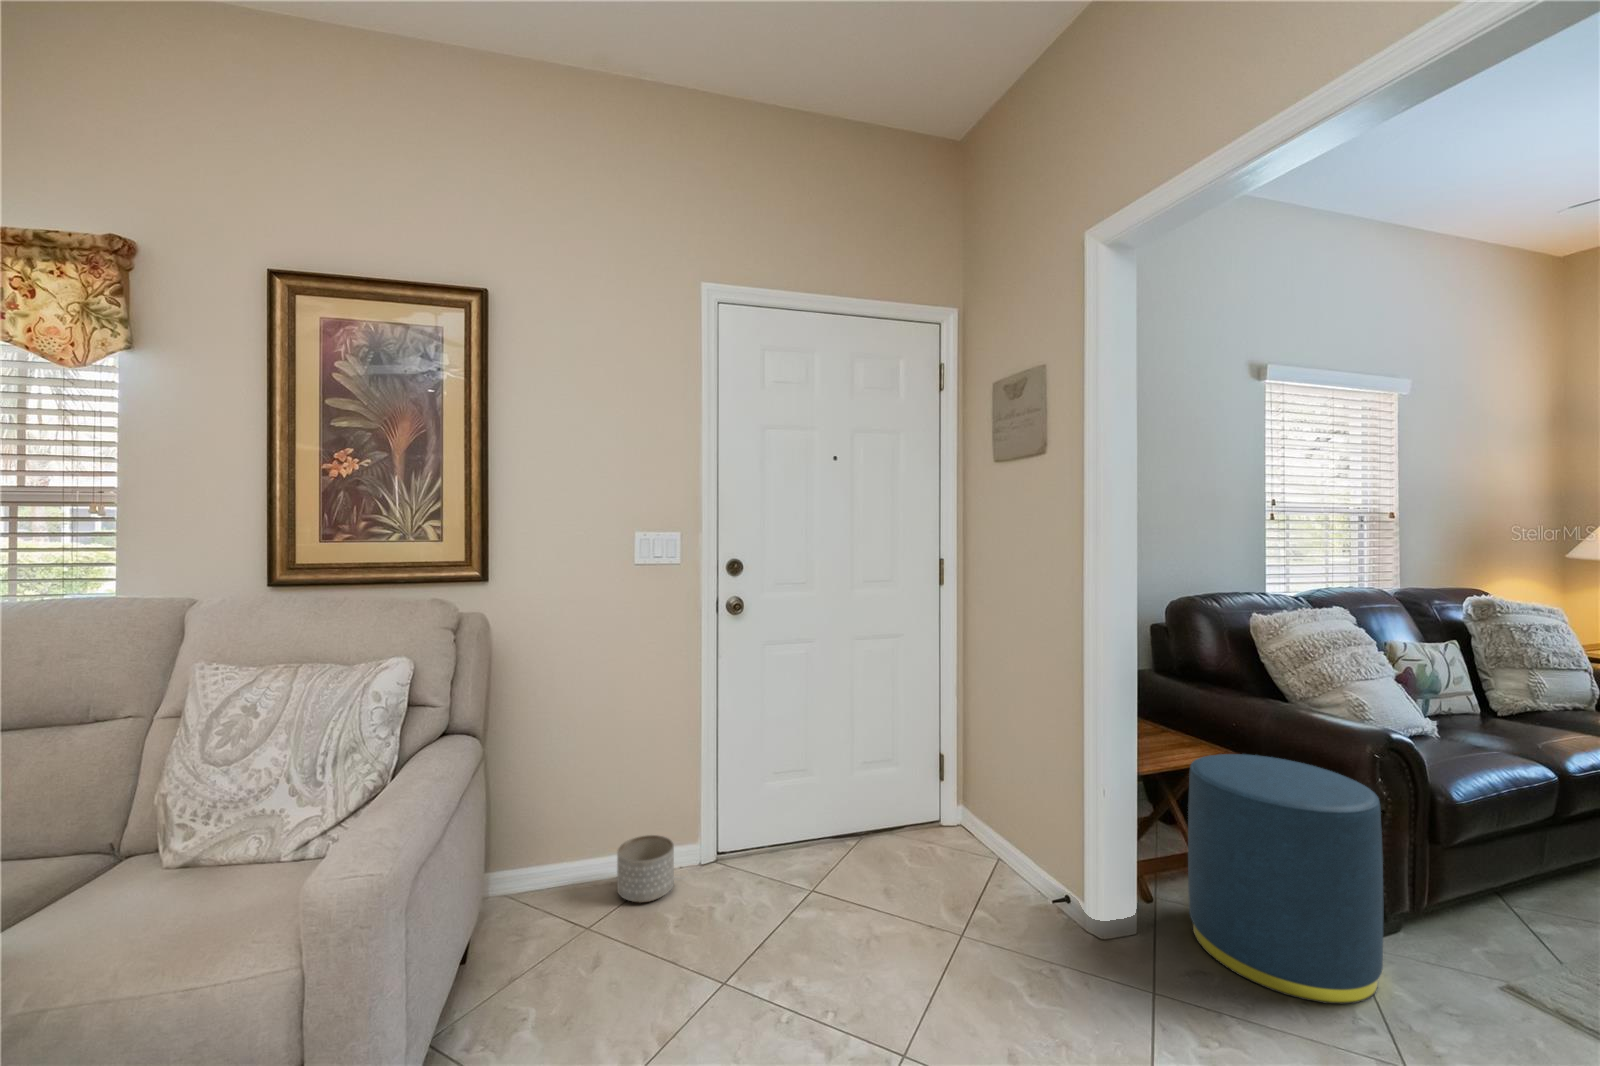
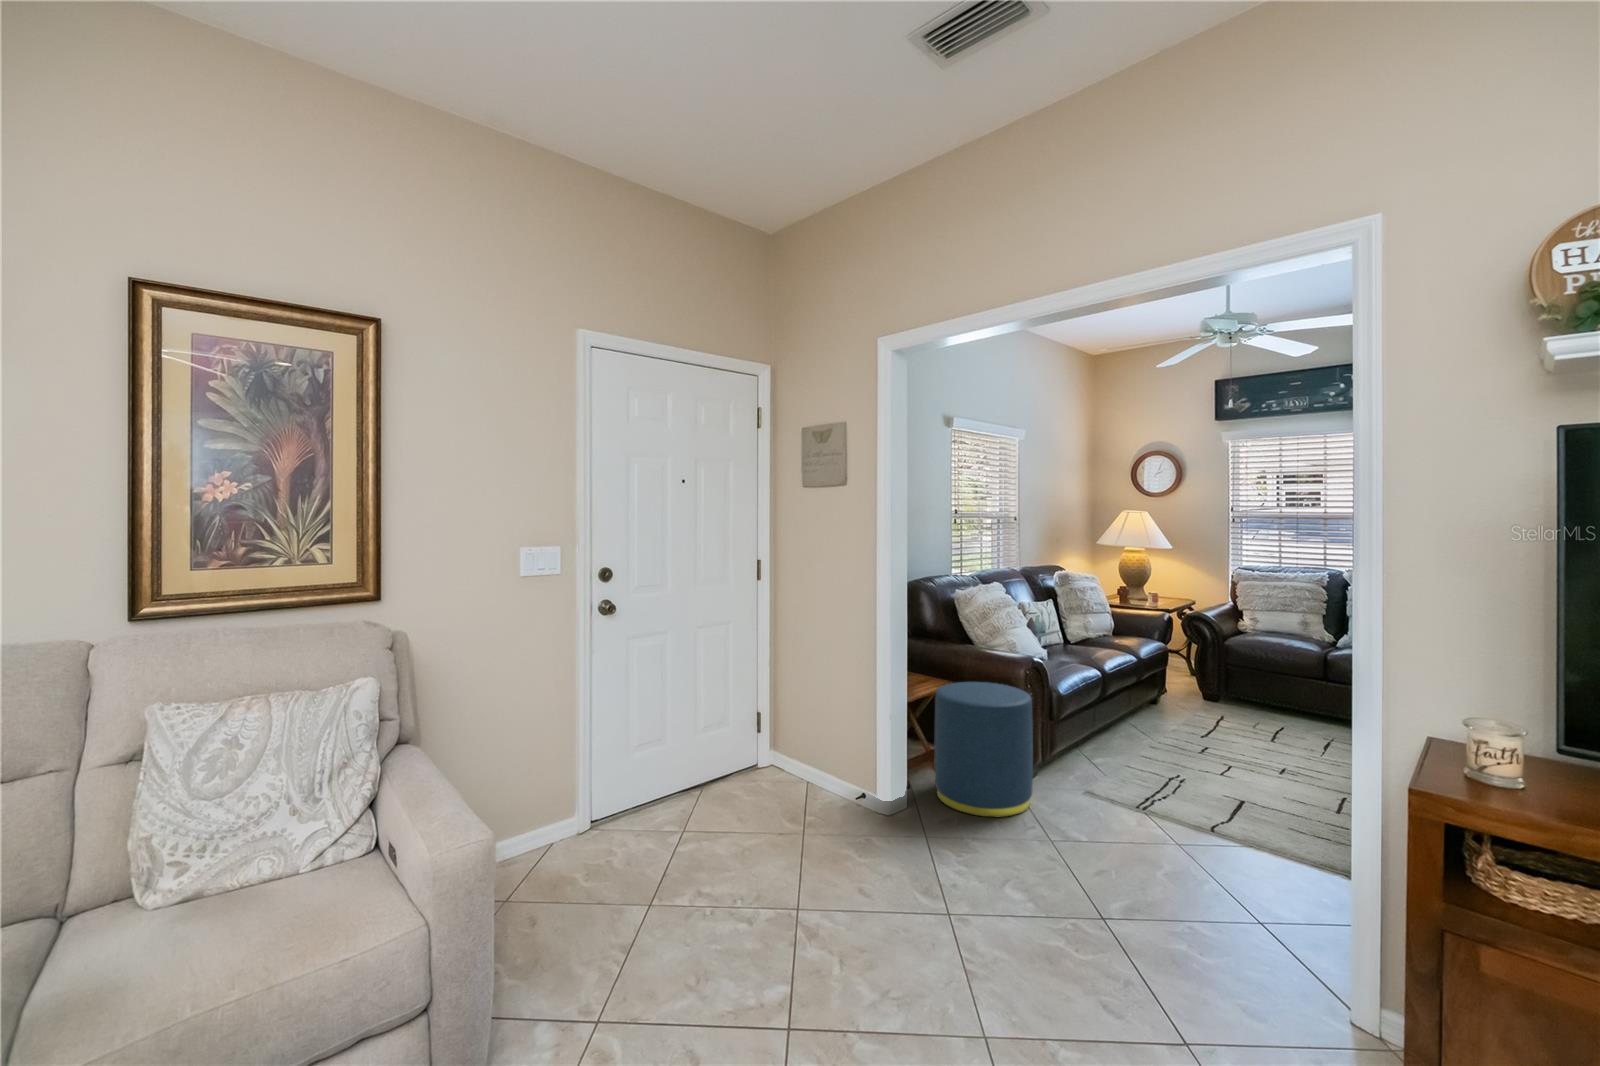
planter: present [617,835,674,903] -> none [520,814,572,871]

